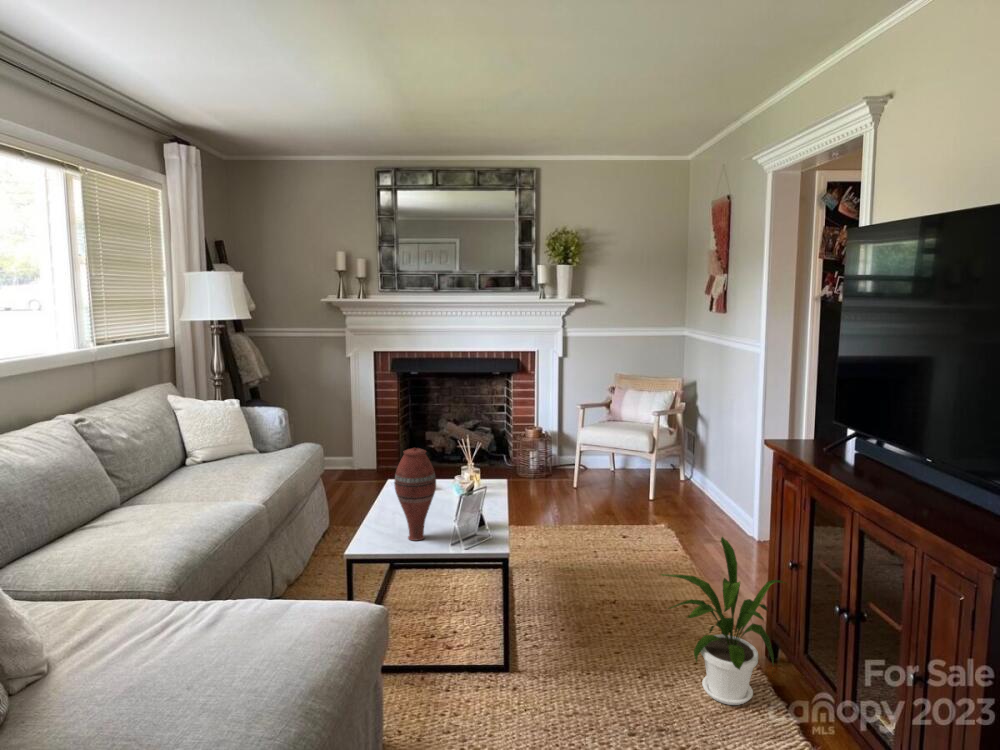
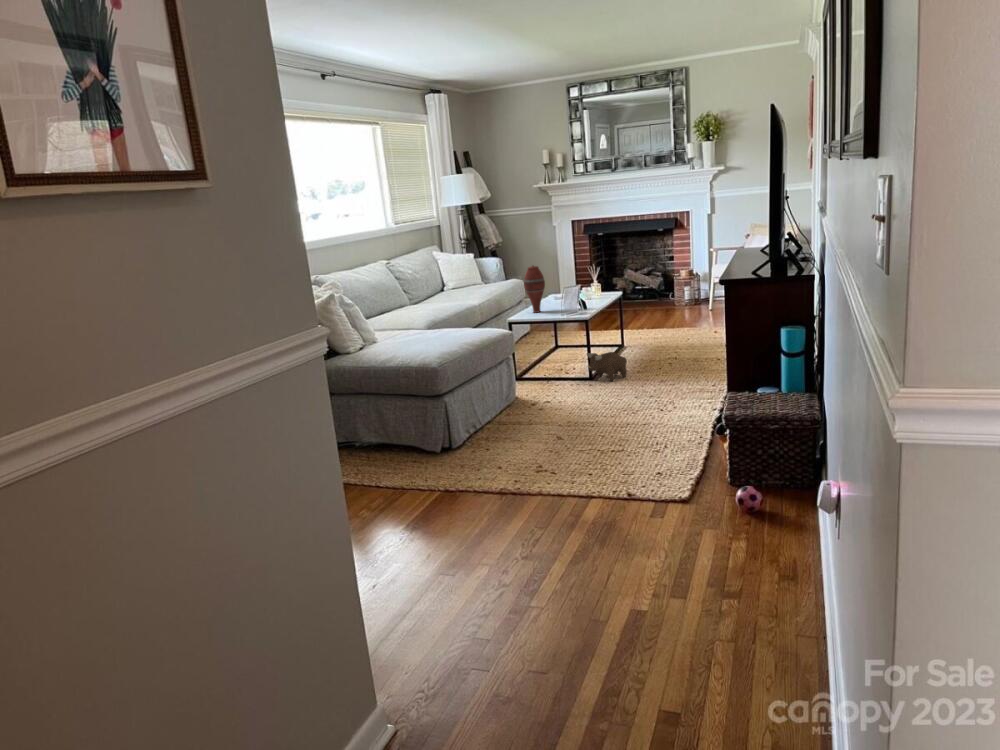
house plant: present [661,537,785,705] -> none [643,306,711,386]
plush toy: none [549,626,616,693] -> present [587,352,627,381]

